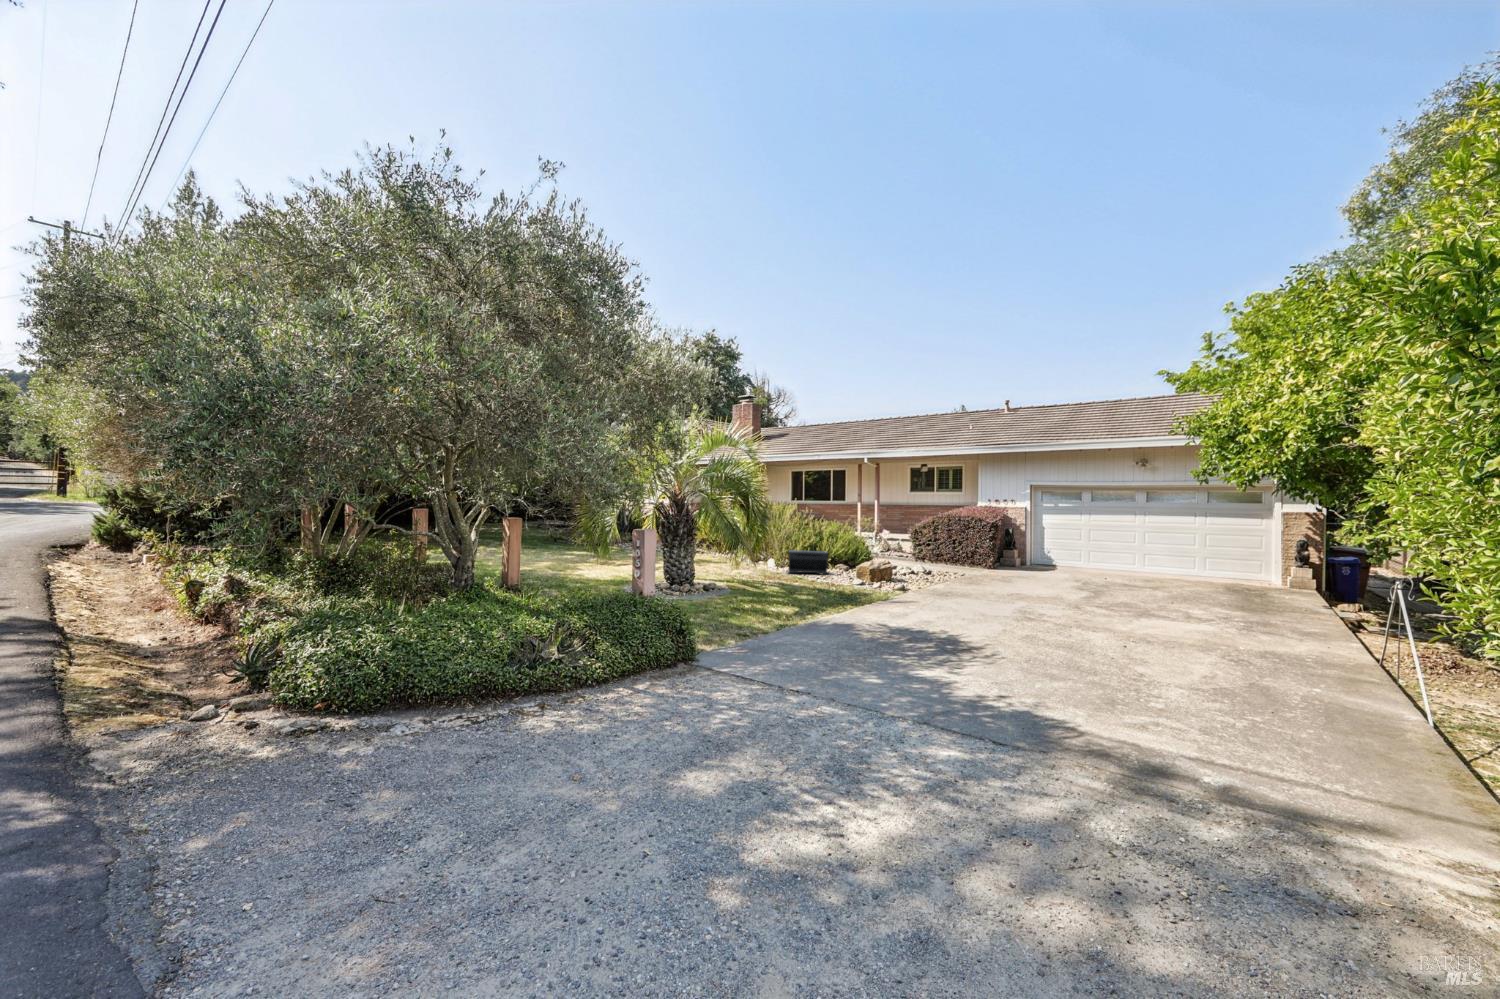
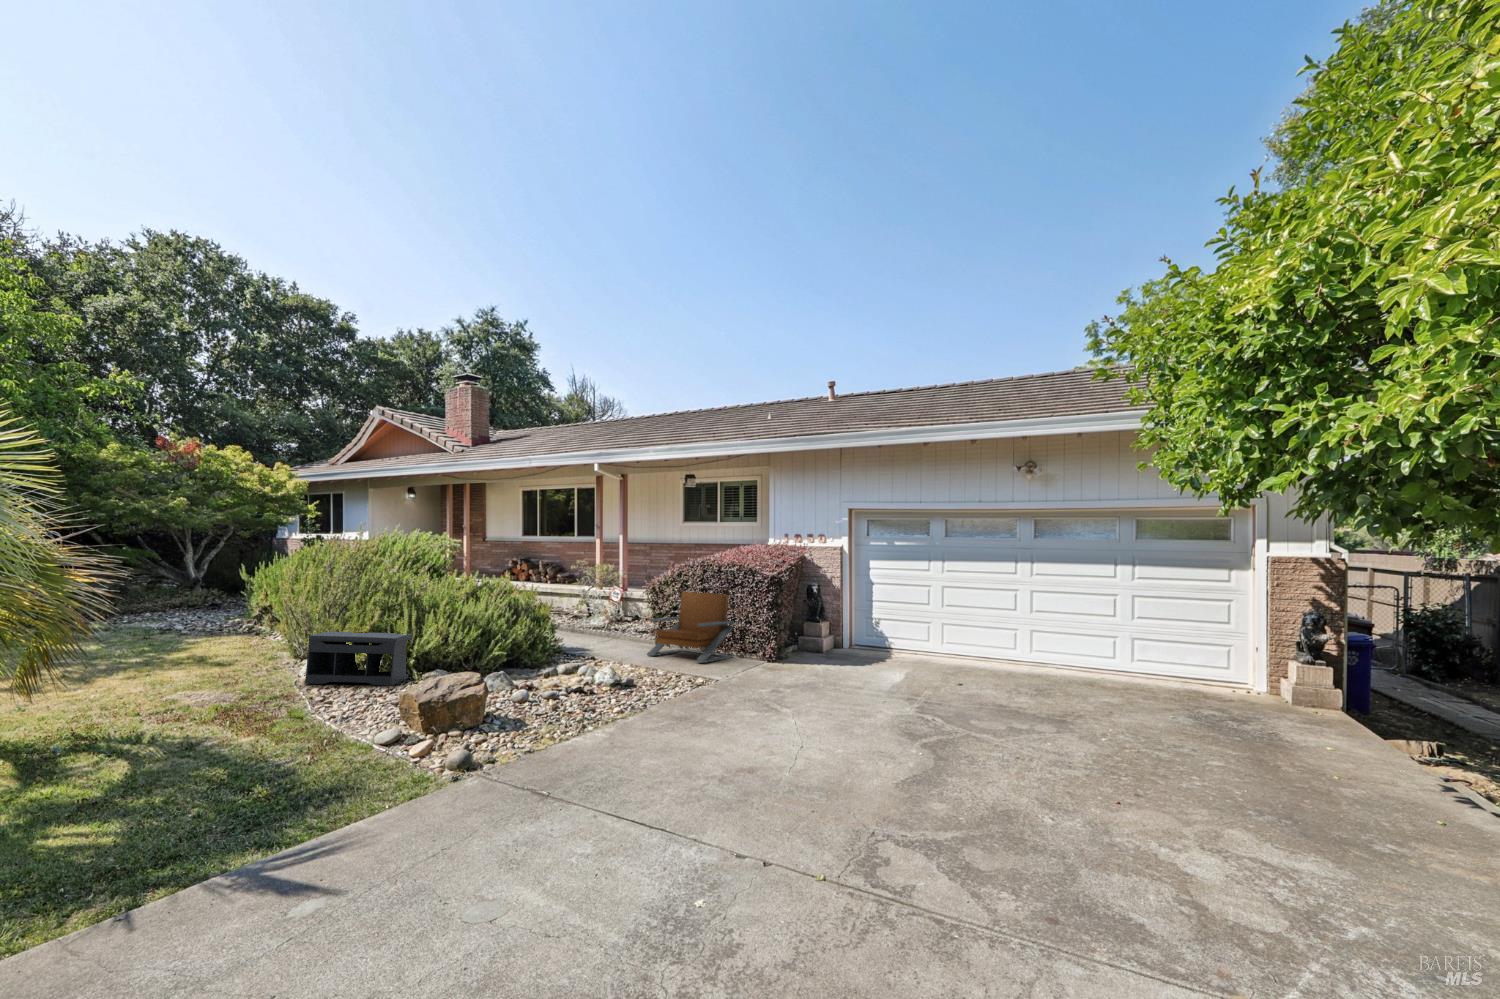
lounge chair: none [922,532,971,569] -> present [648,592,735,663]

